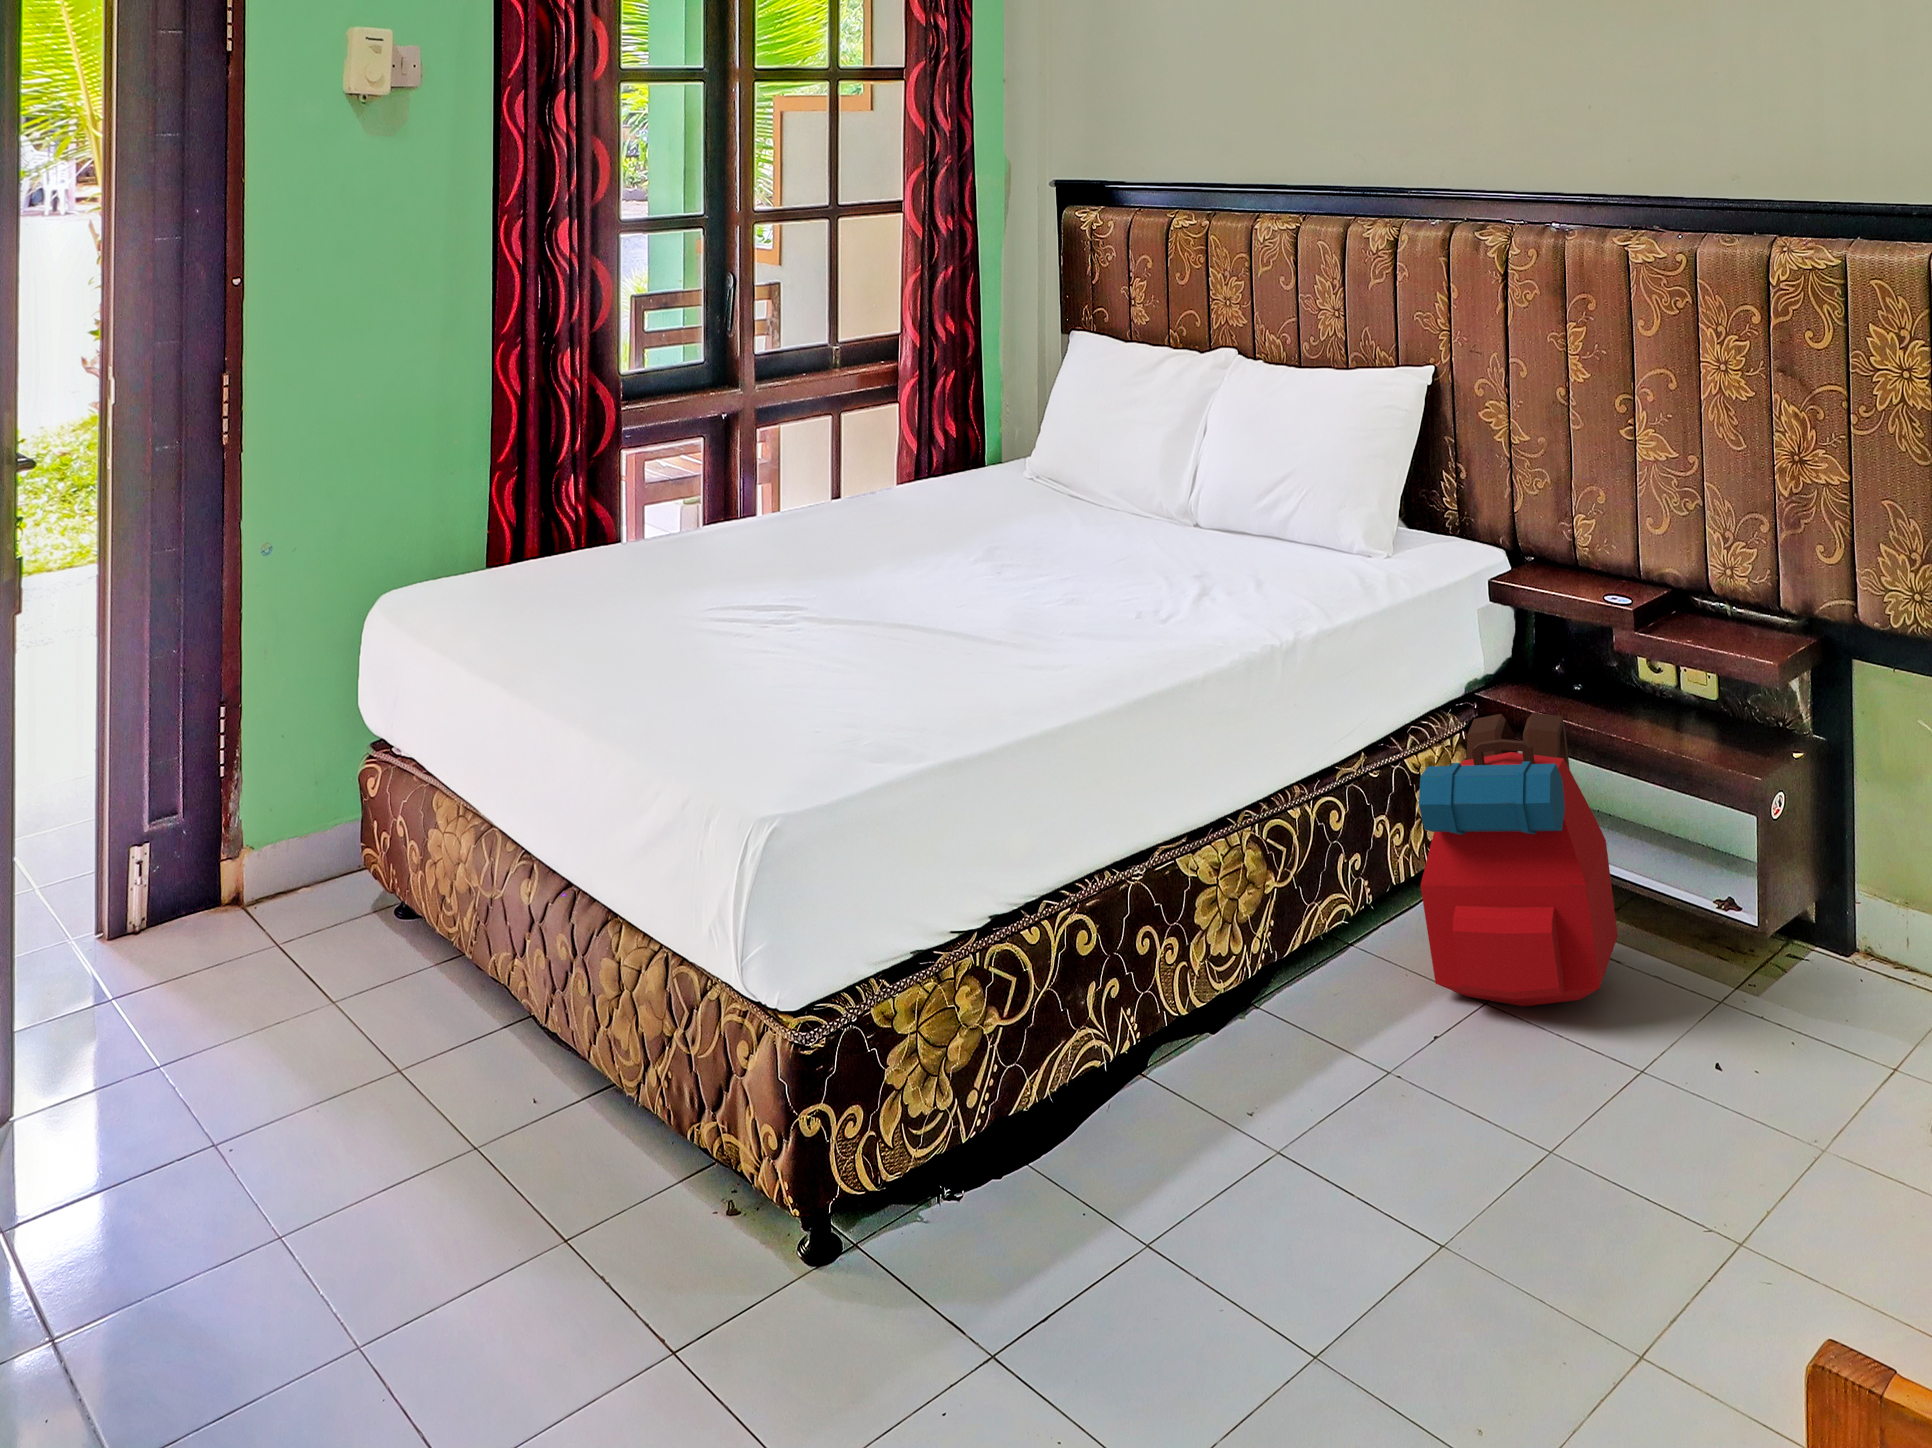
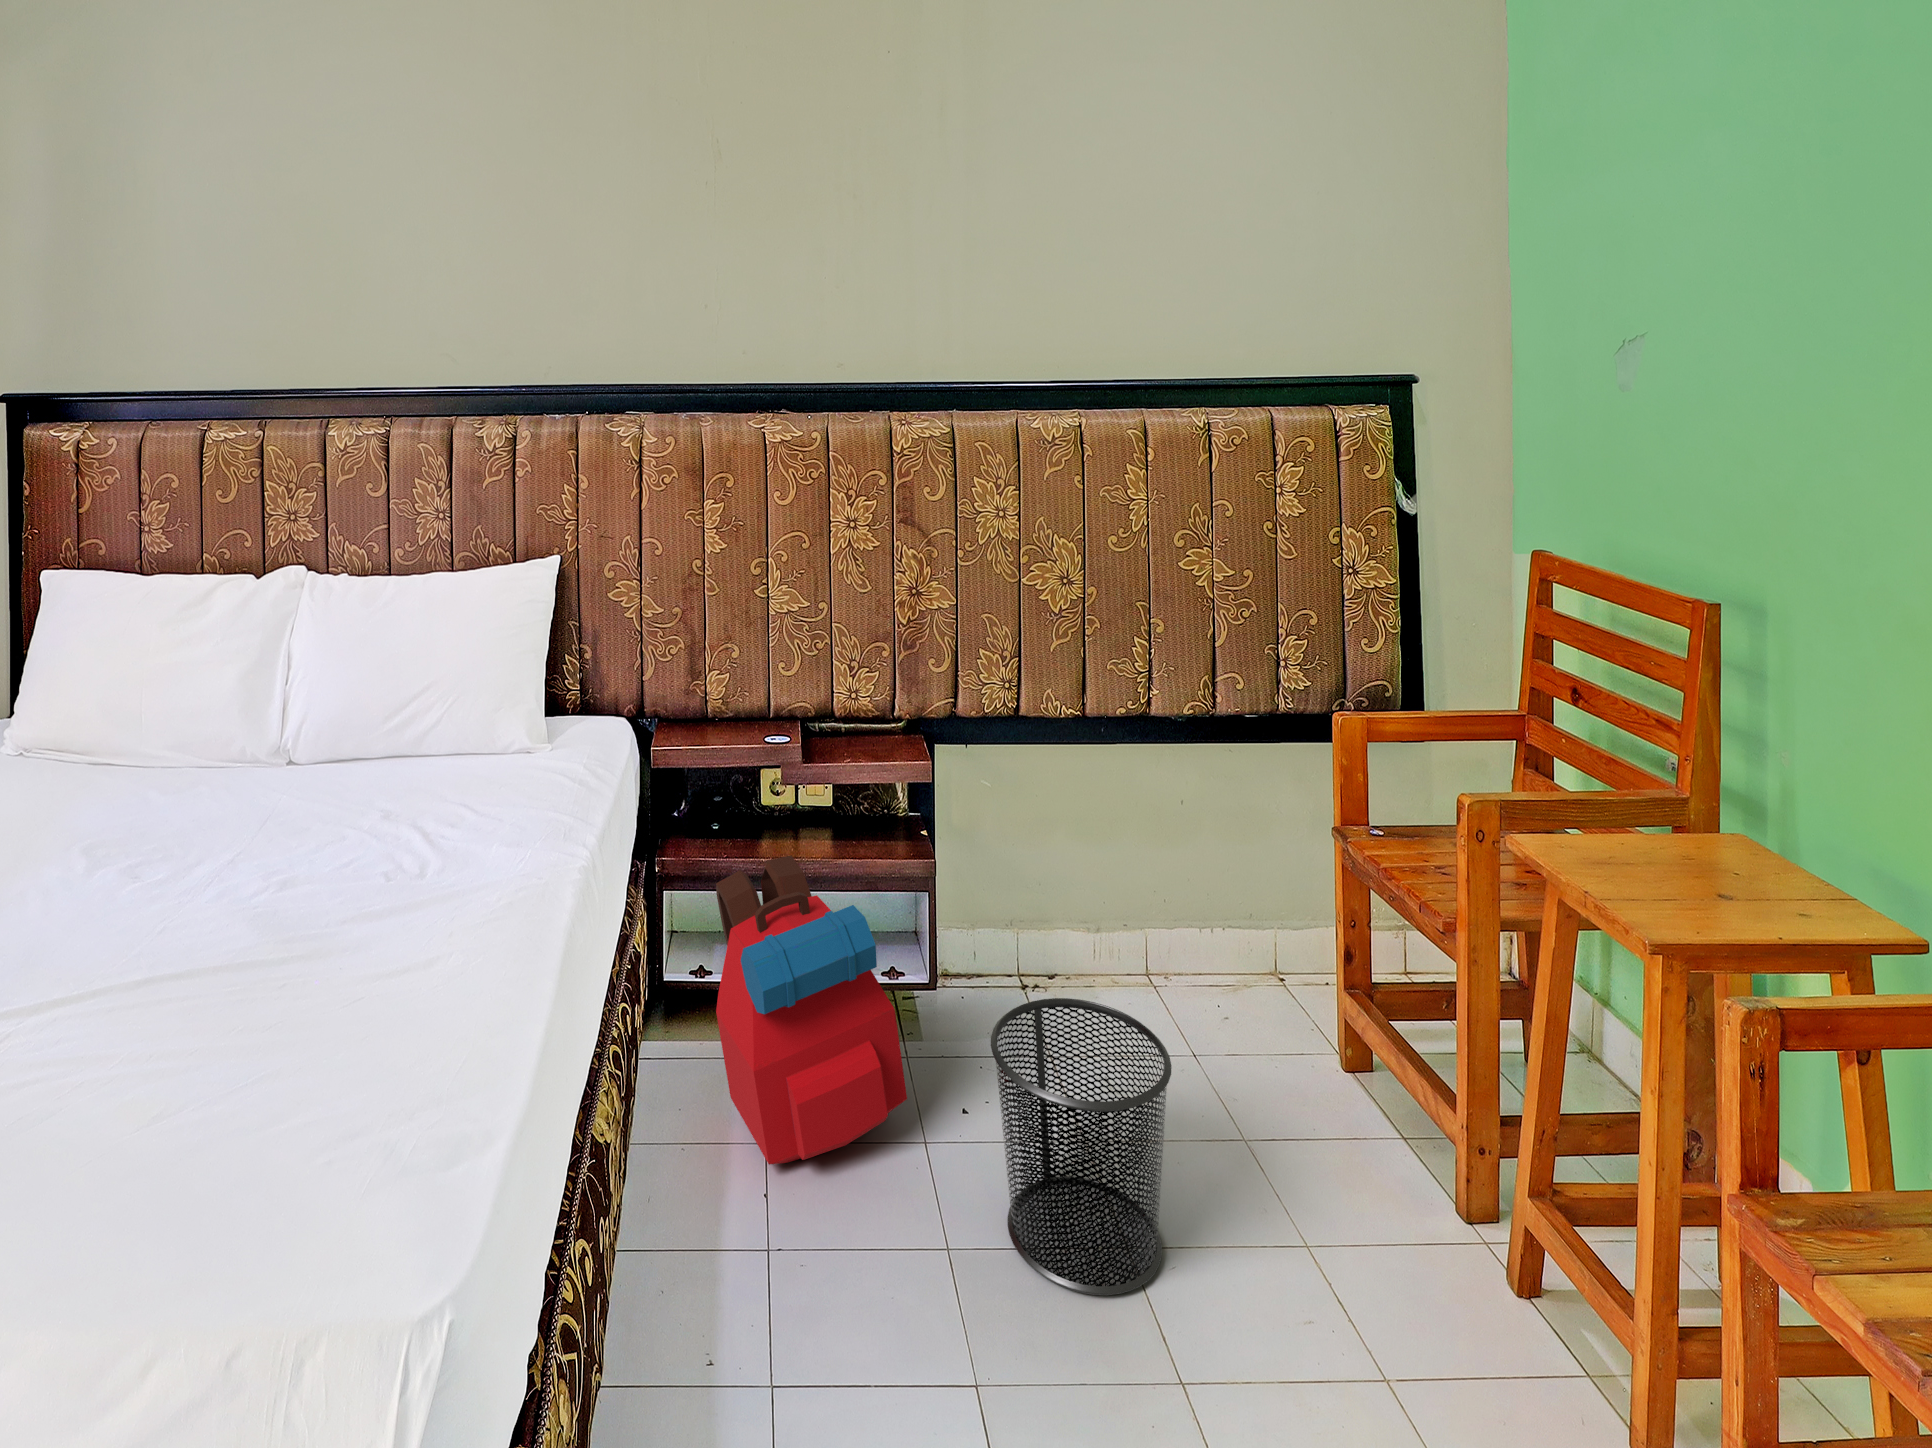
waste bin: none [1574,909,1783,1214] -> present [991,998,1172,1295]

